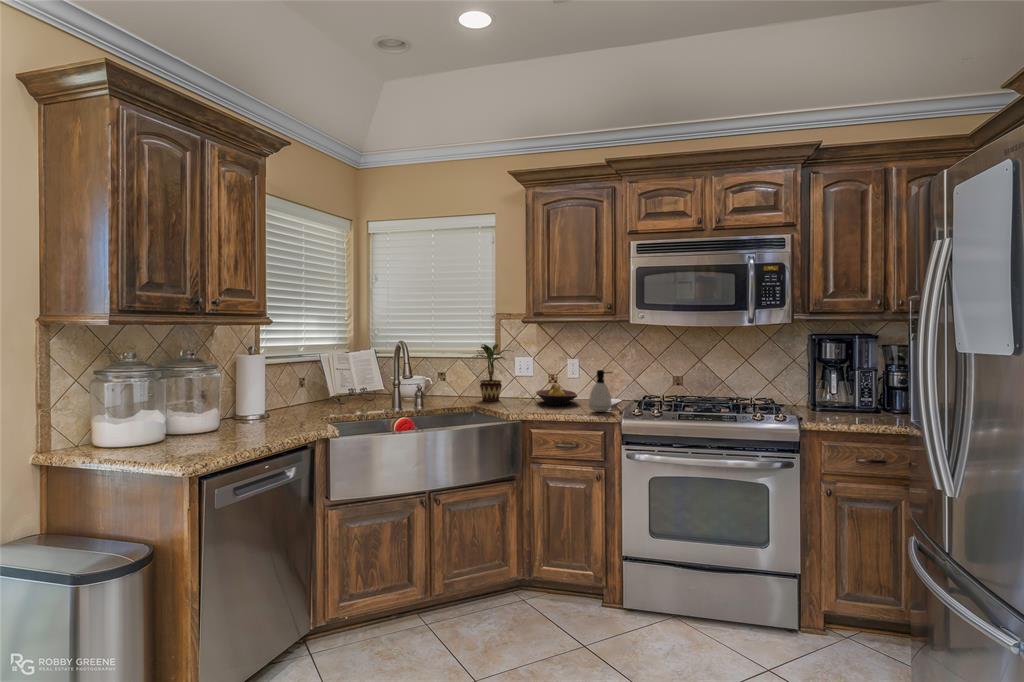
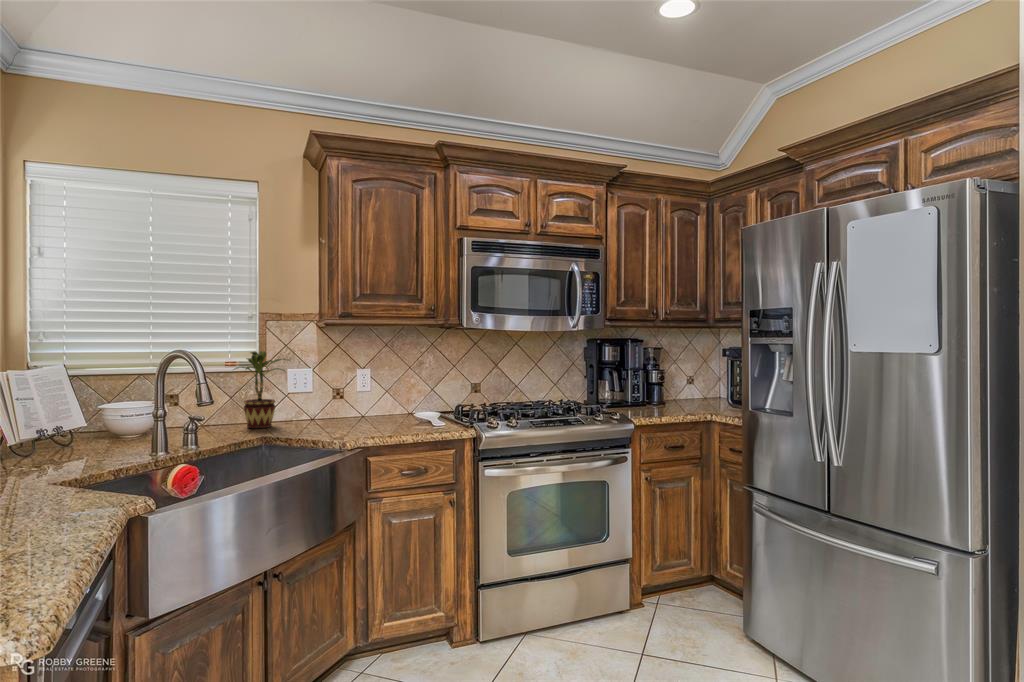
soap dispenser: present [589,370,612,412] -> none [429,381,456,430]
fruit bowl: present [536,384,577,406] -> none [328,400,393,426]

